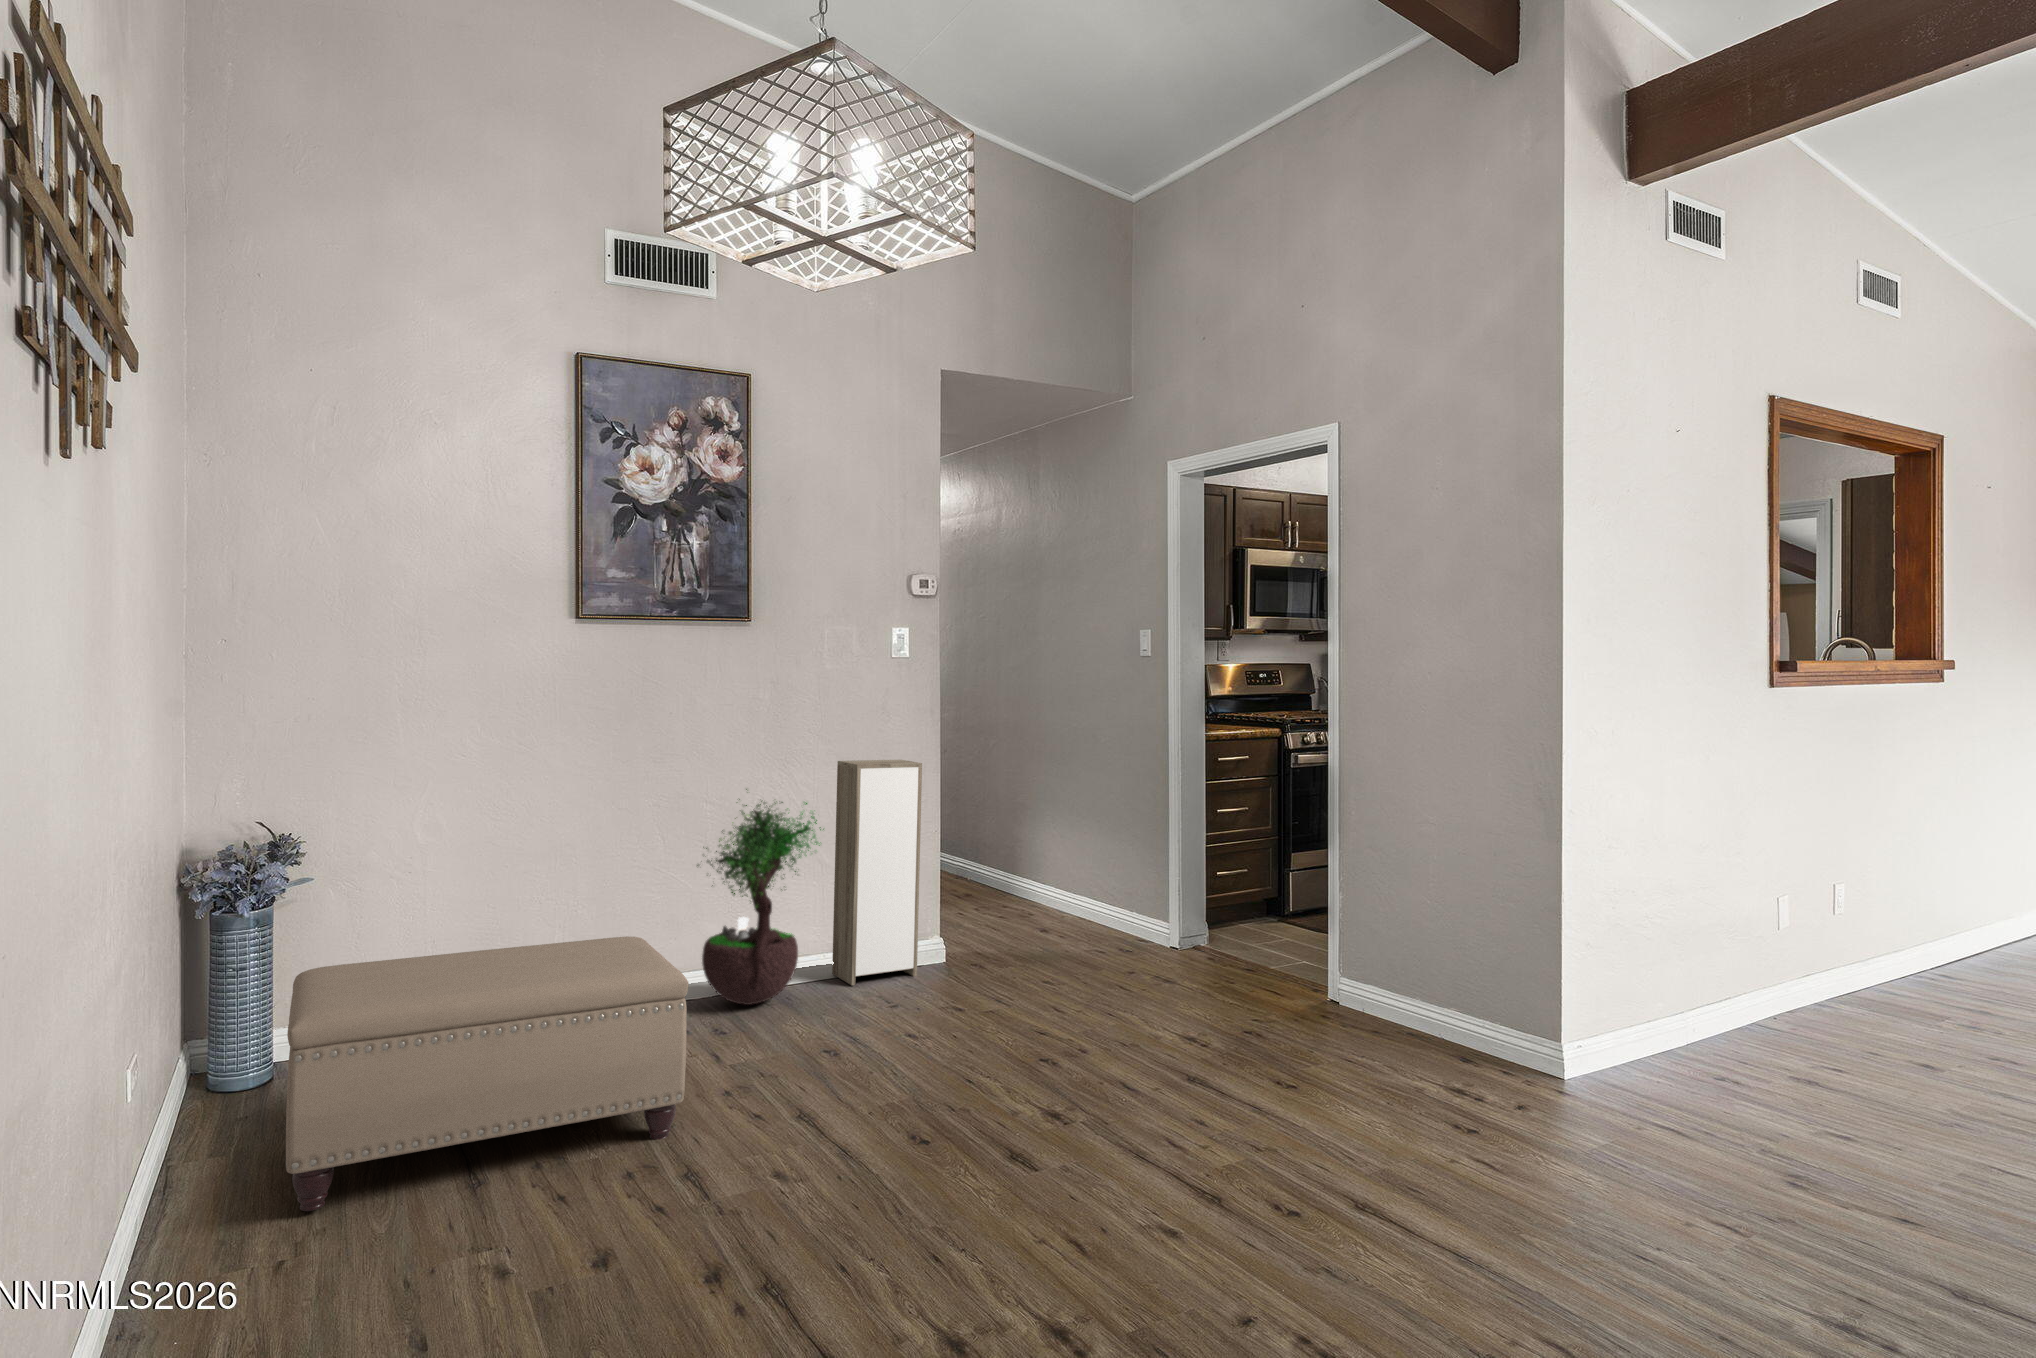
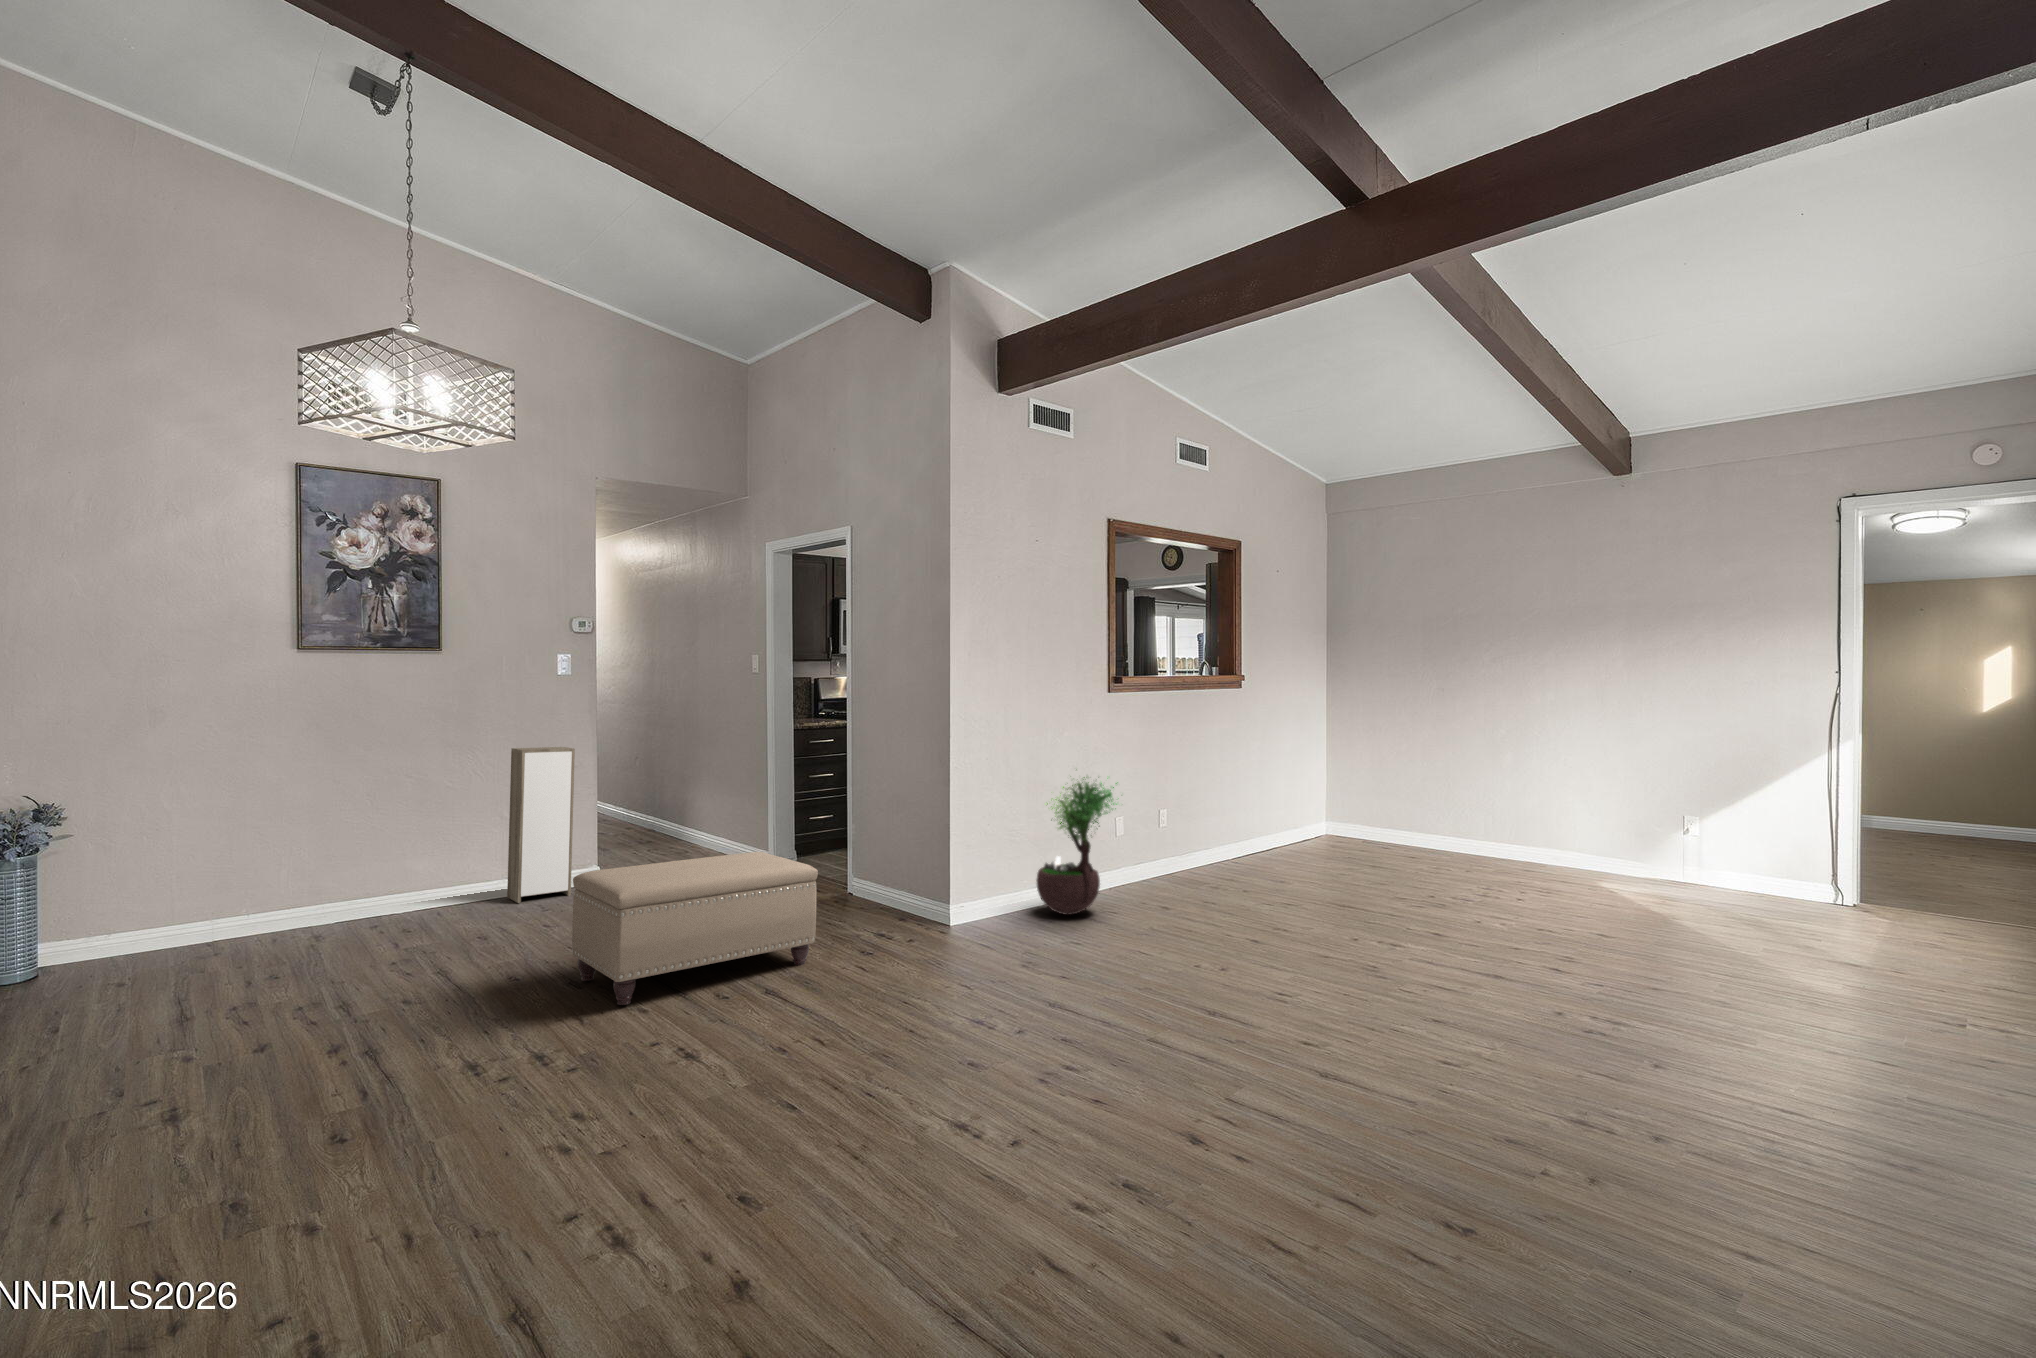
potted tree: present [697,789,824,1005] -> present [1037,777,1118,915]
ottoman: present [286,936,689,1211] -> present [572,852,818,1005]

